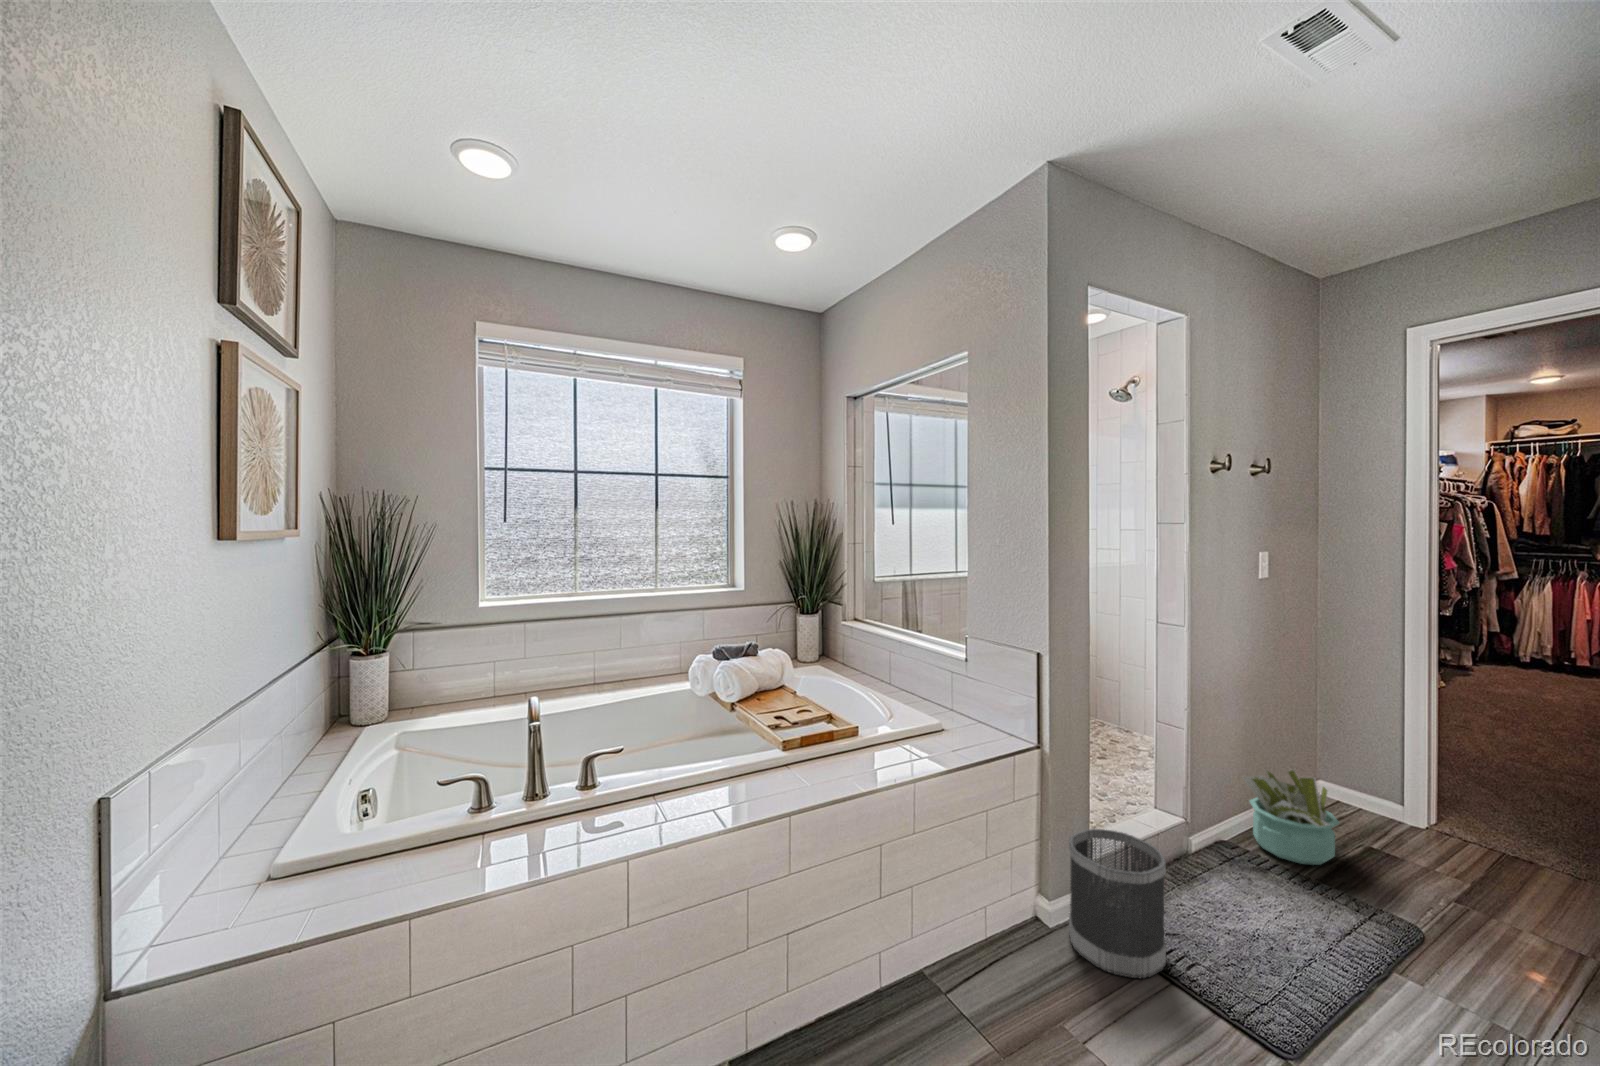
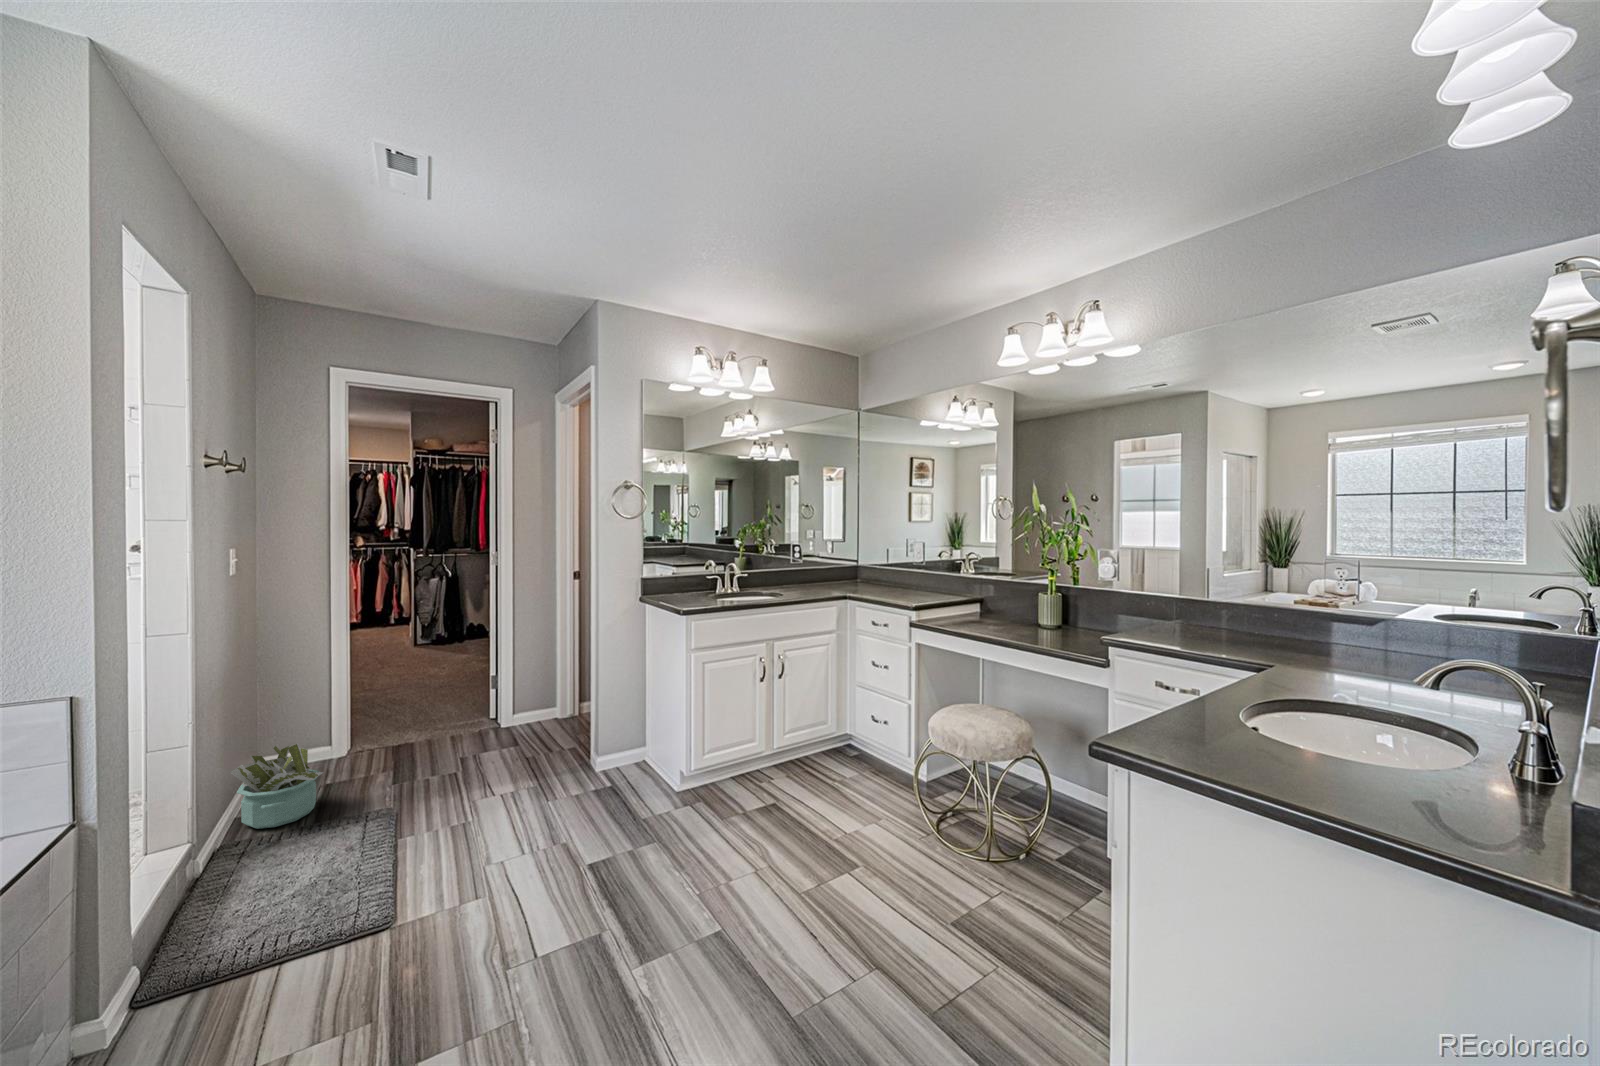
wastebasket: present [1069,829,1166,978] -> none [135,853,267,1022]

